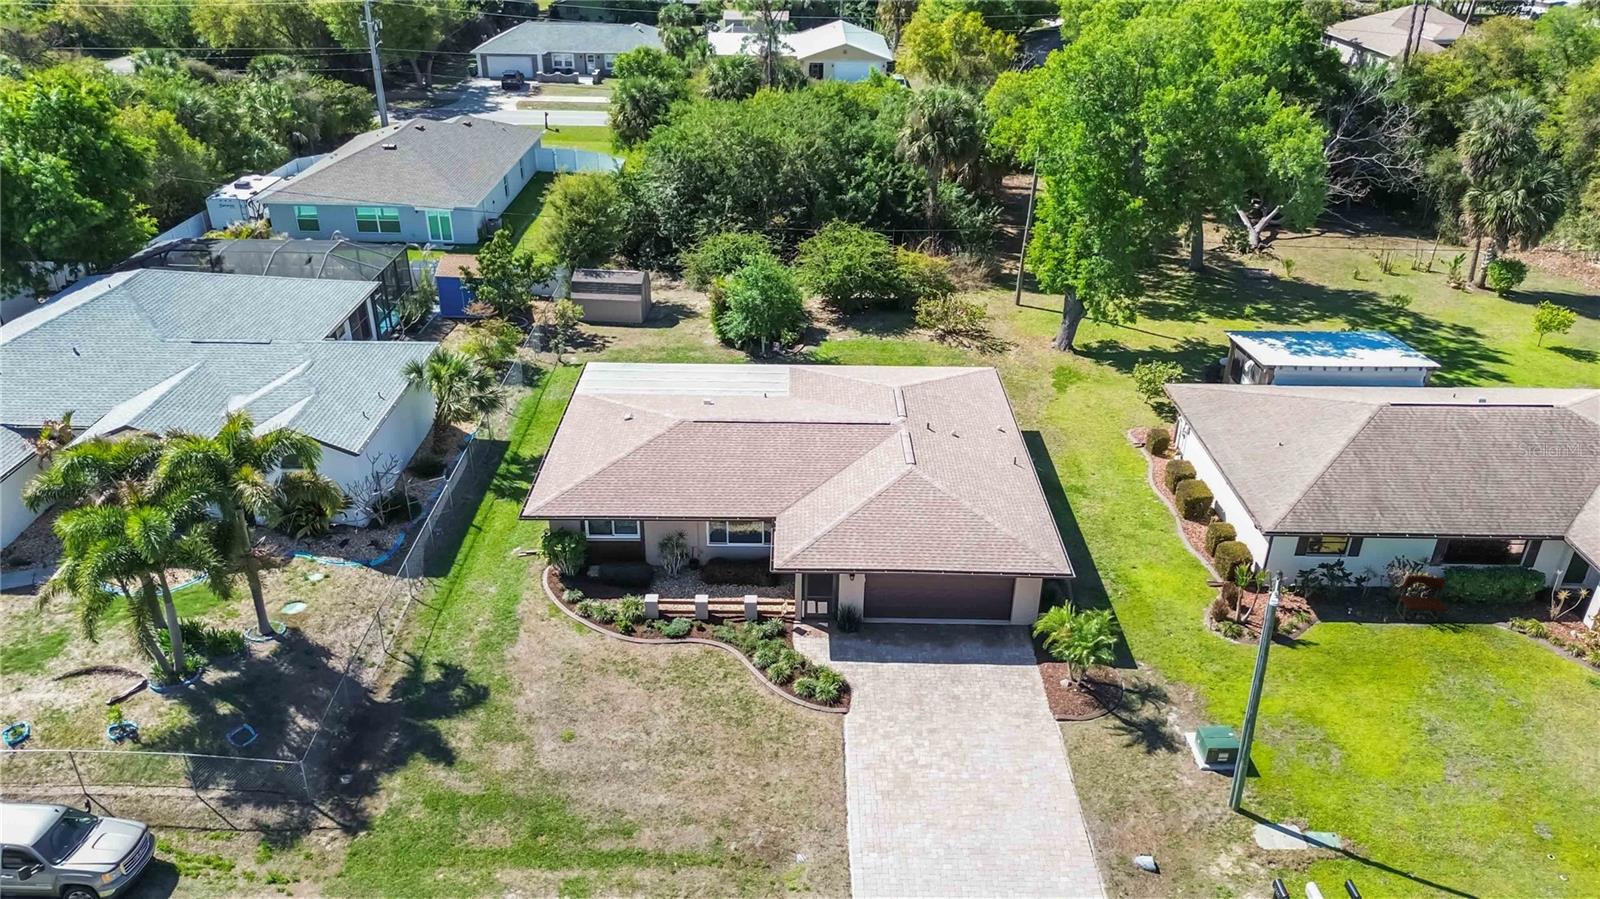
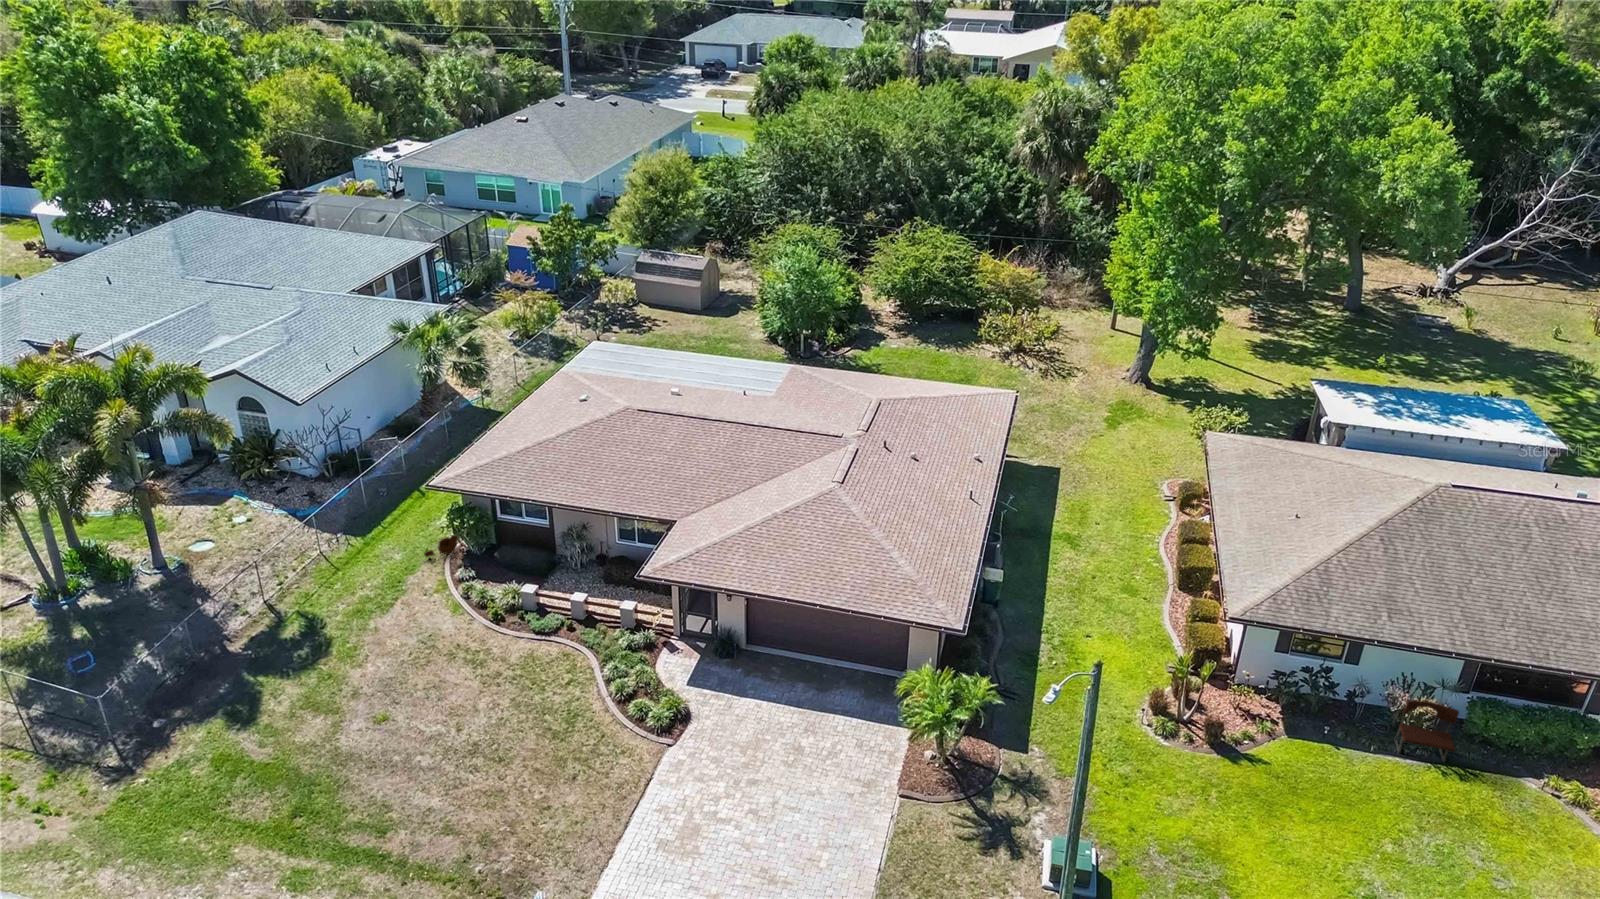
lounge chair: none [525,553,557,590] -> present [424,535,458,560]

